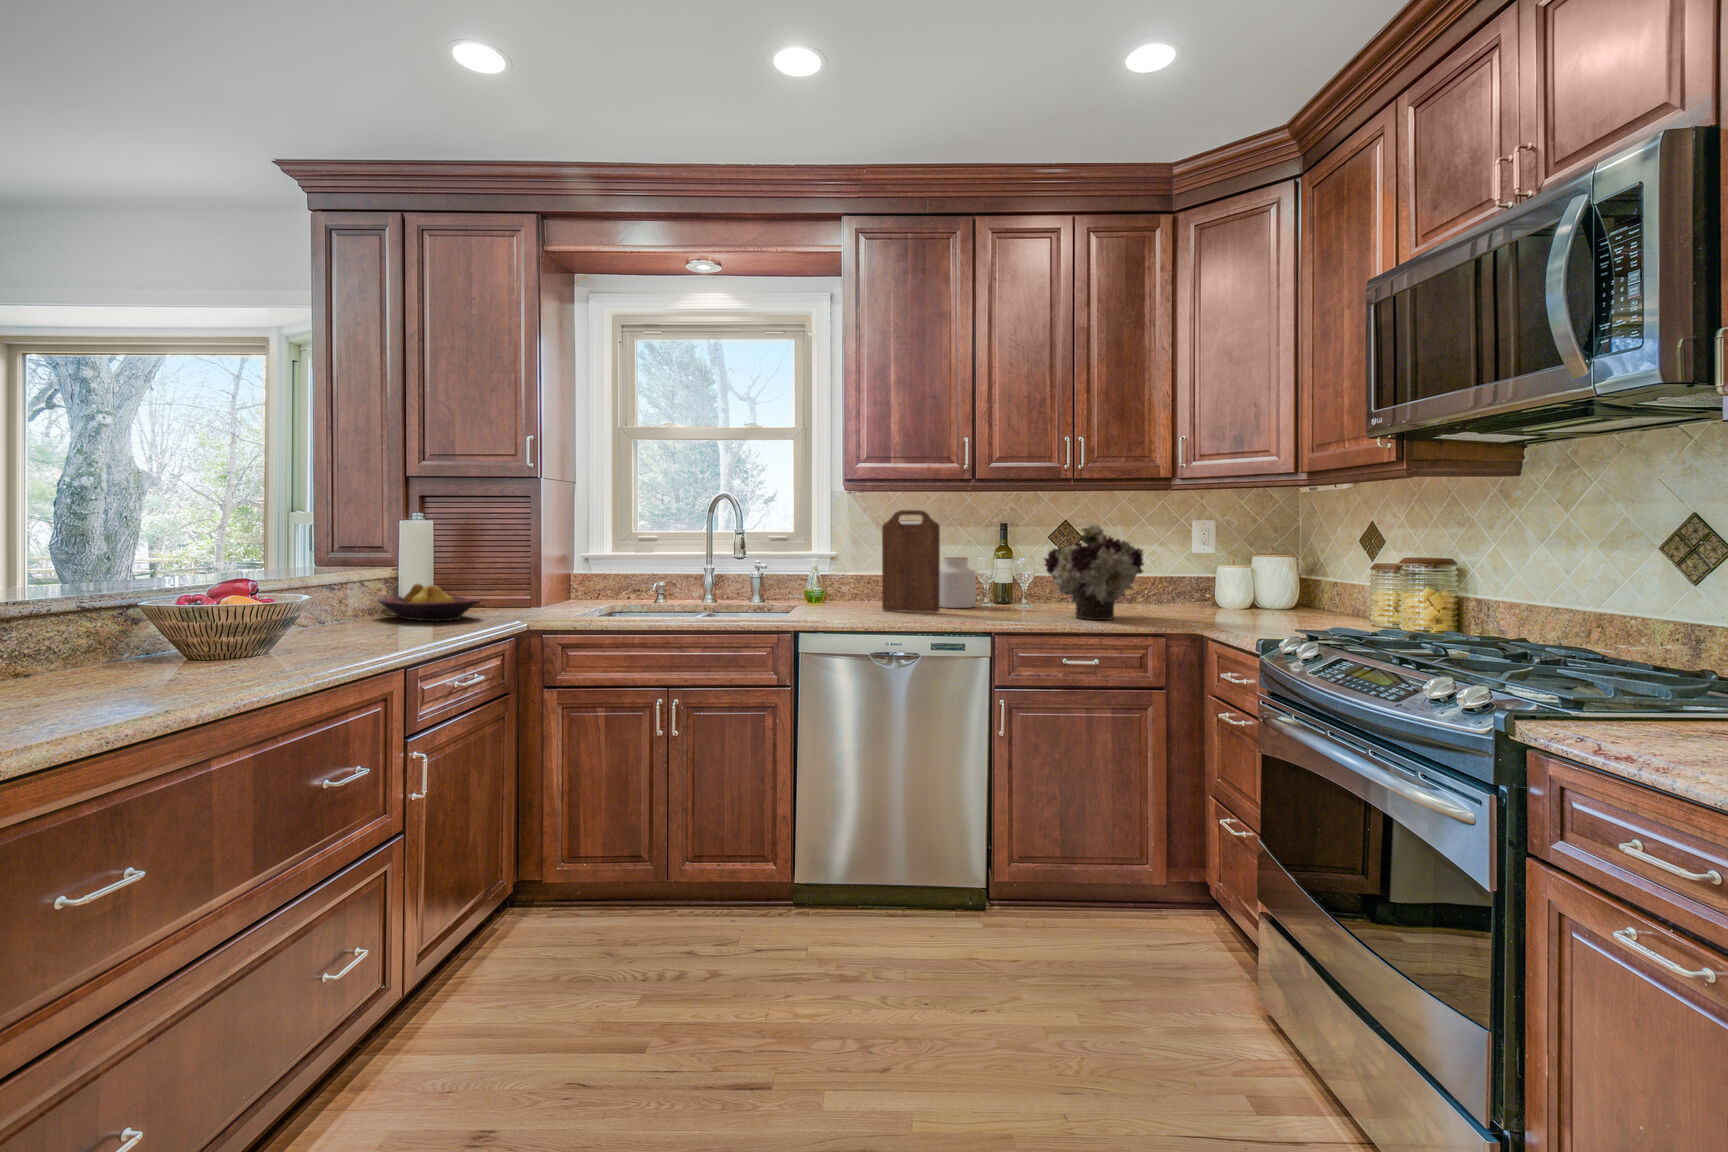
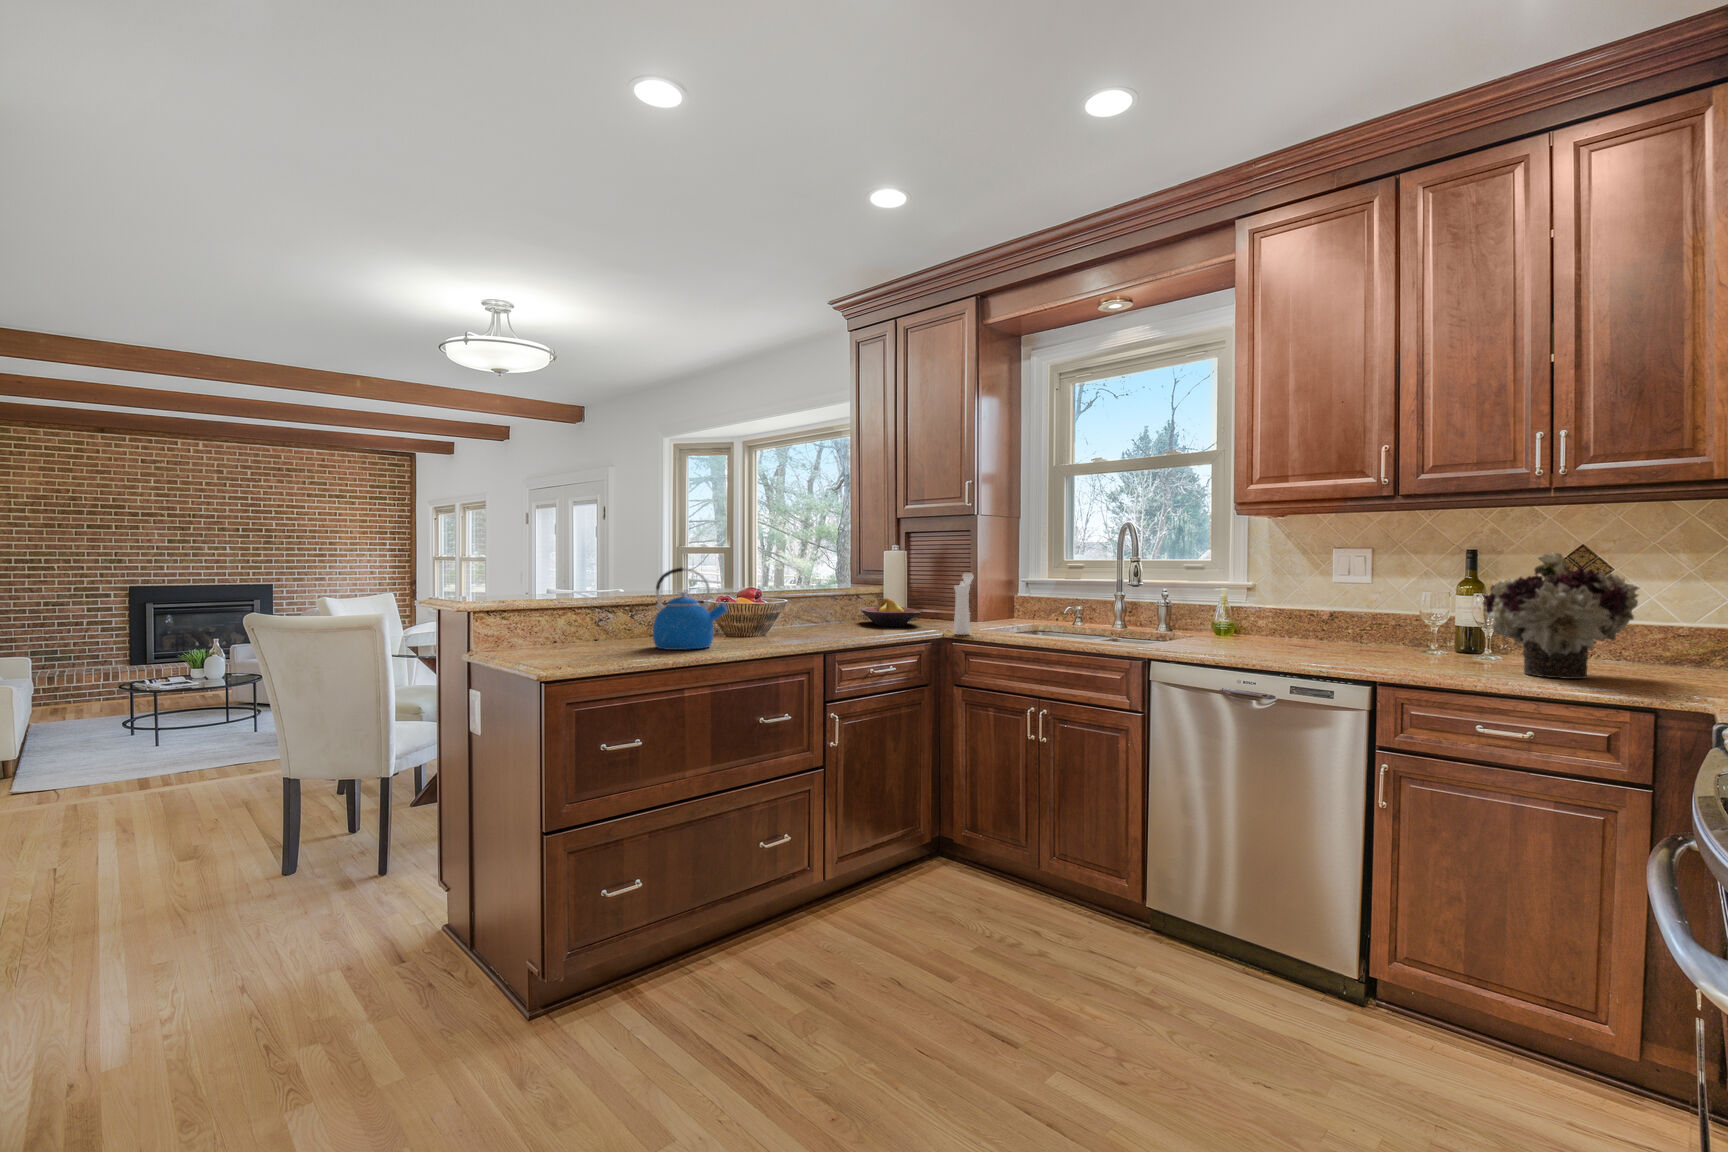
cutting board: present [882,510,940,612] -> none [1281,537,1347,653]
kettle: none [75,548,240,696] -> present [653,567,728,650]
pepper mill: none [549,549,572,625] -> present [954,573,974,635]
jar: present [940,557,976,608] -> none [1363,591,1420,651]

